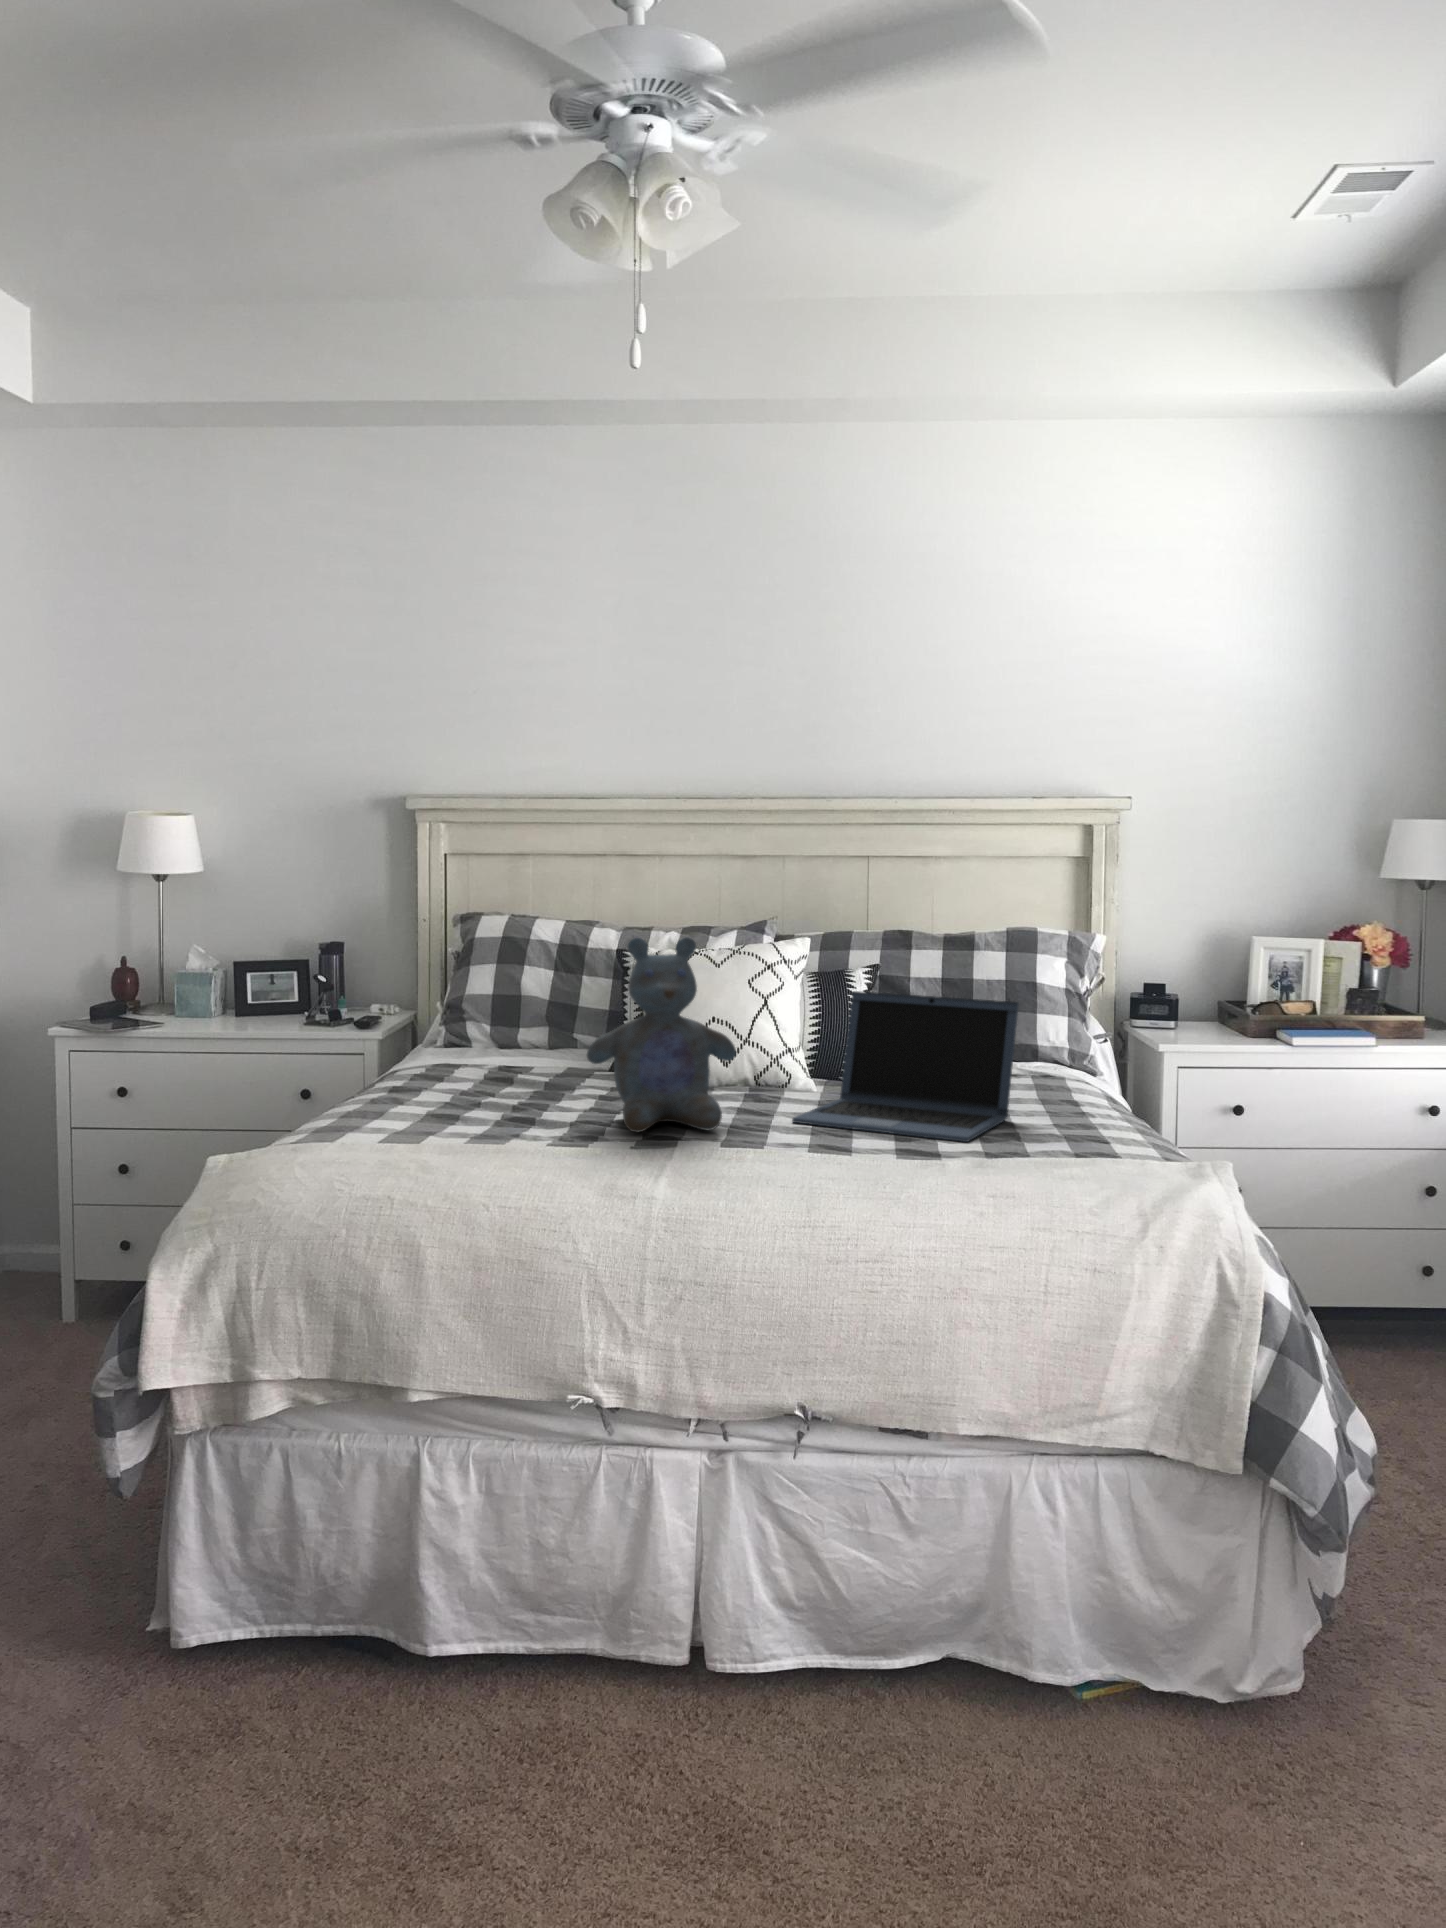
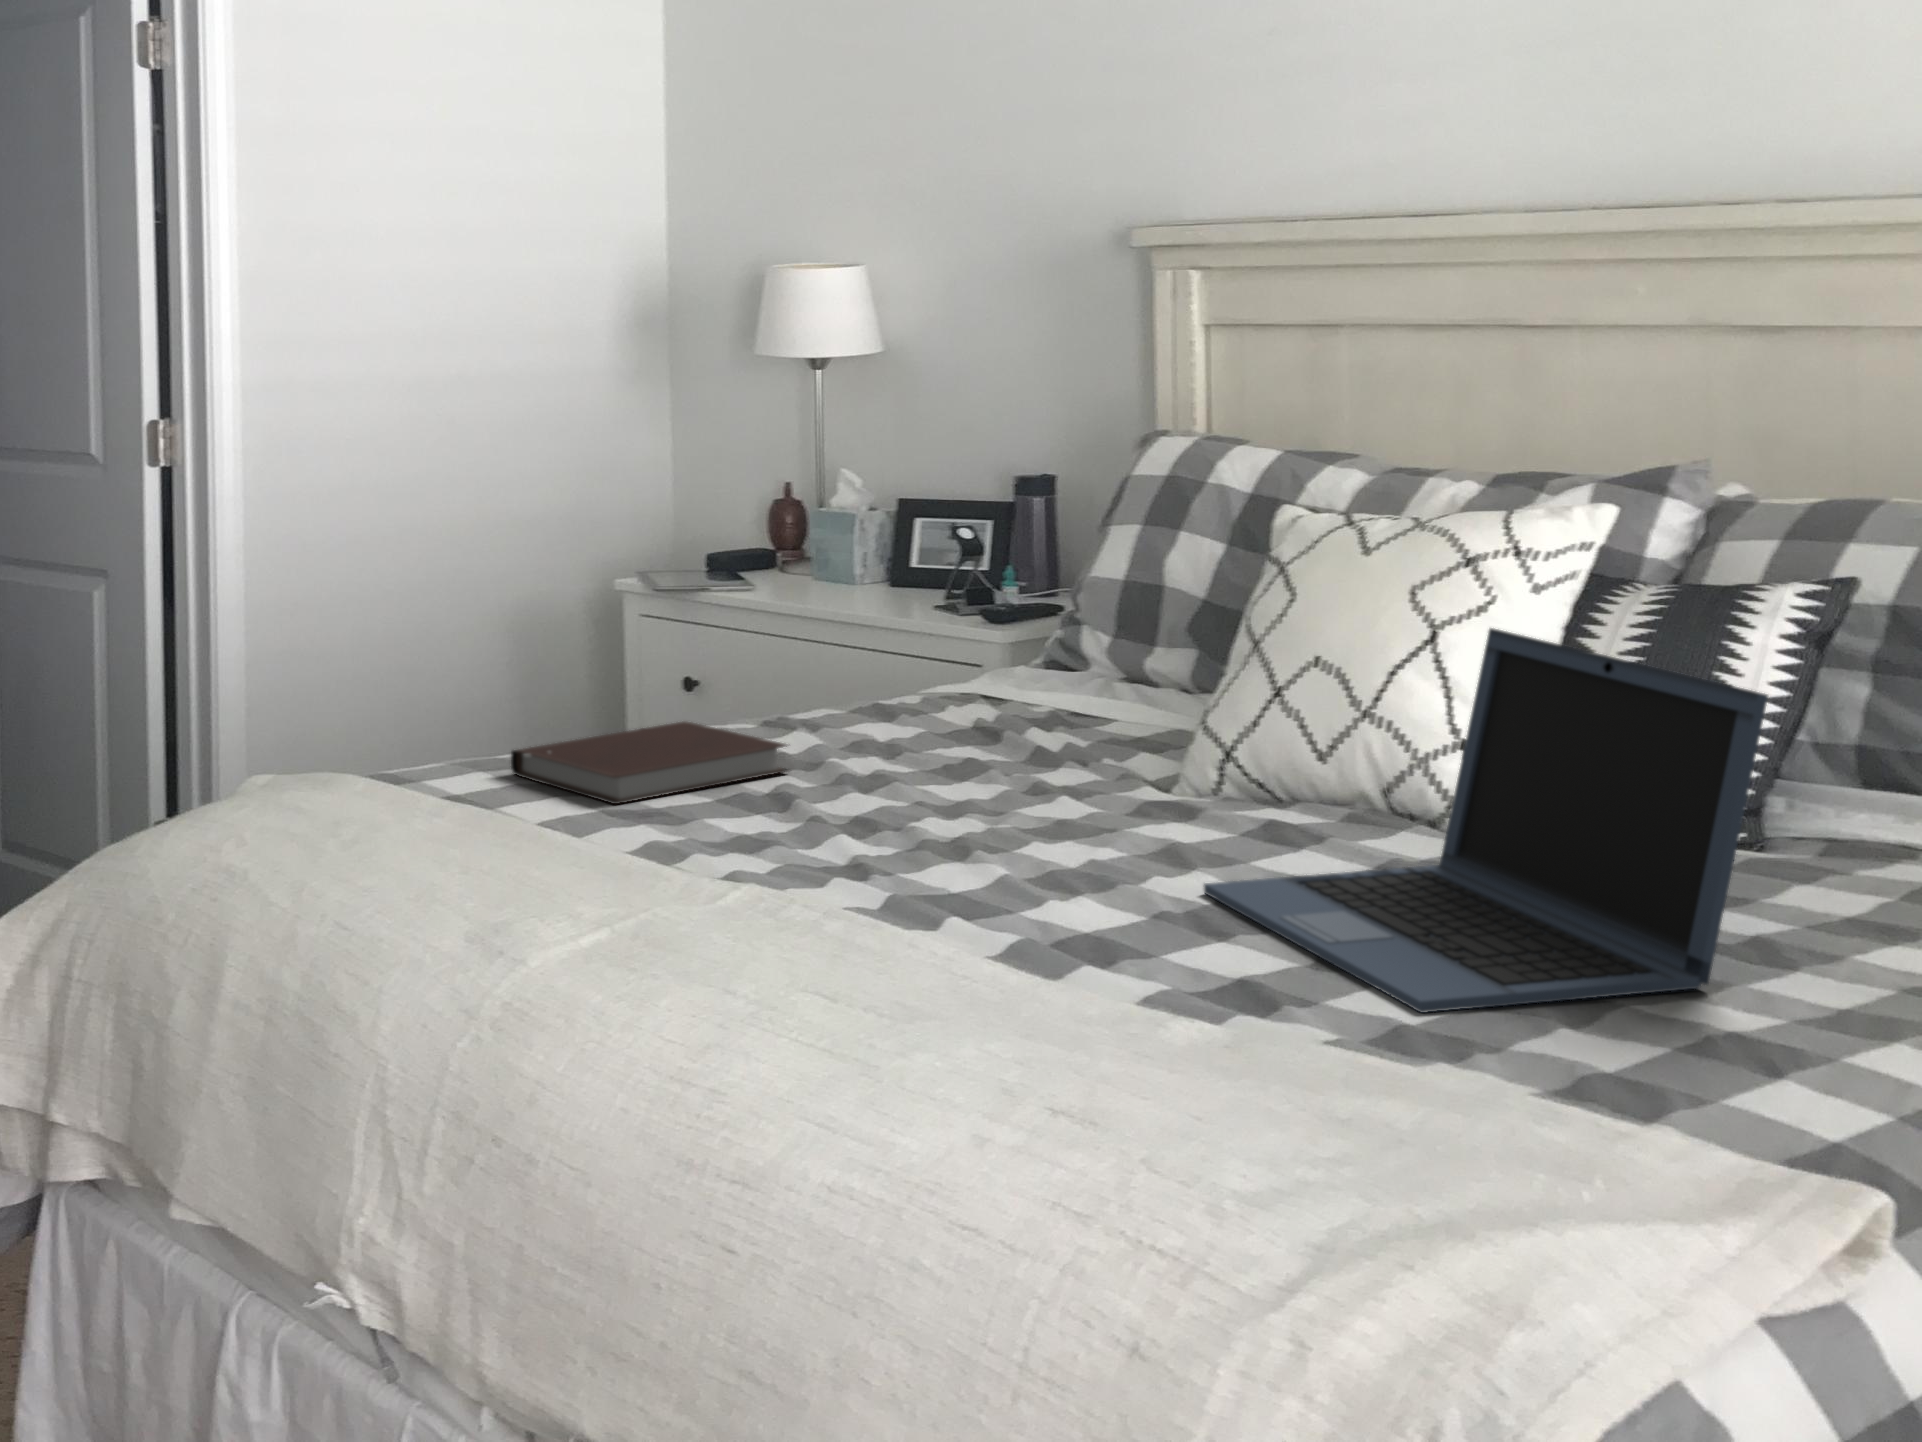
stuffed bear: present [587,937,736,1132] -> none [840,487,1137,875]
notebook: none [337,1092,477,1136] -> present [511,722,788,804]

